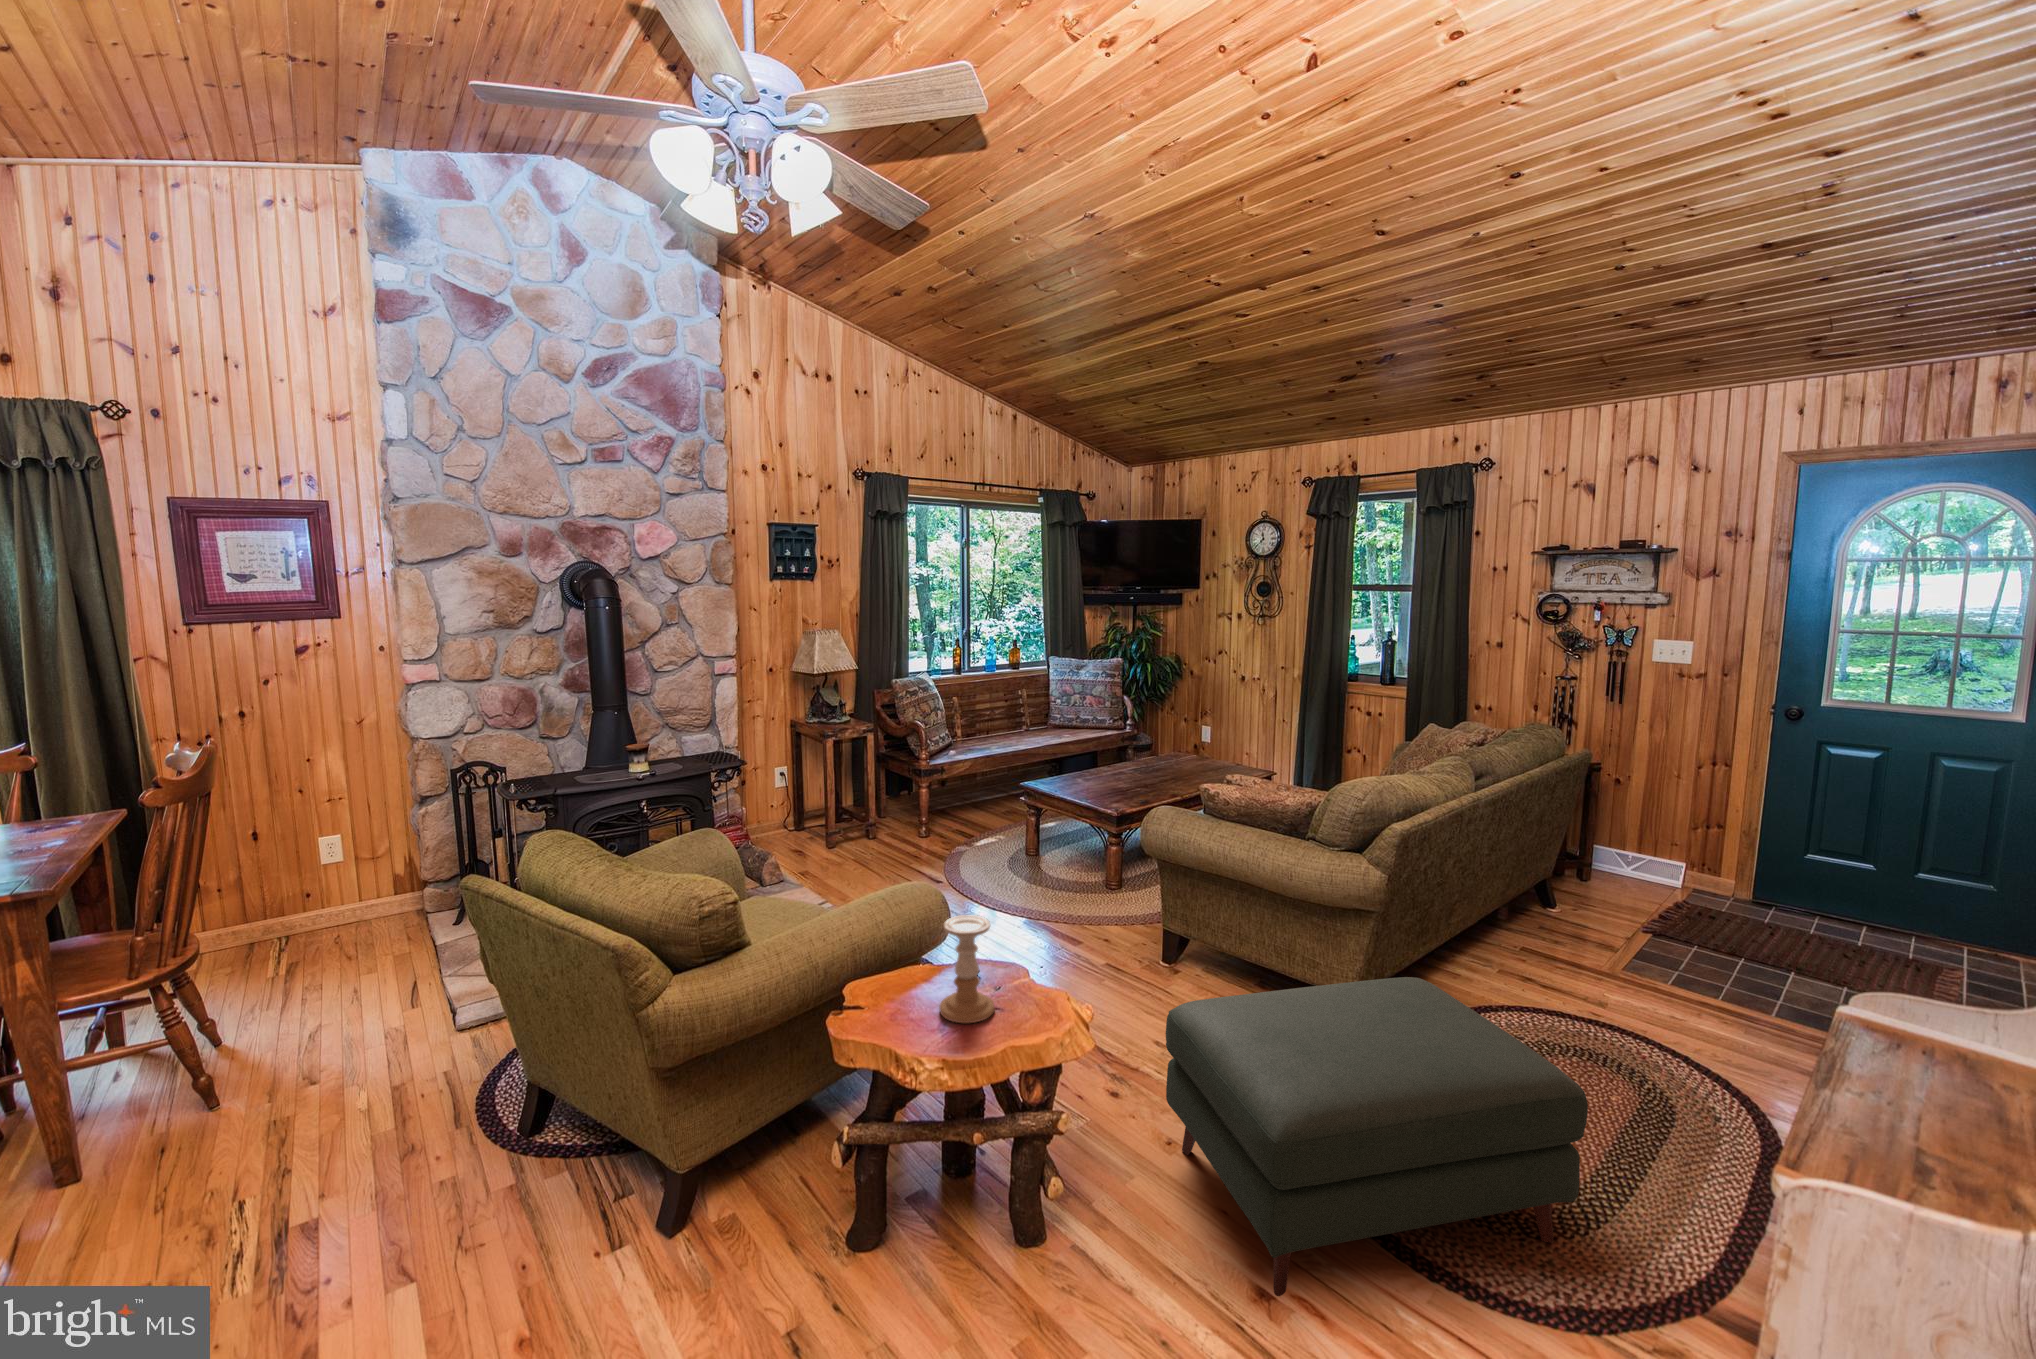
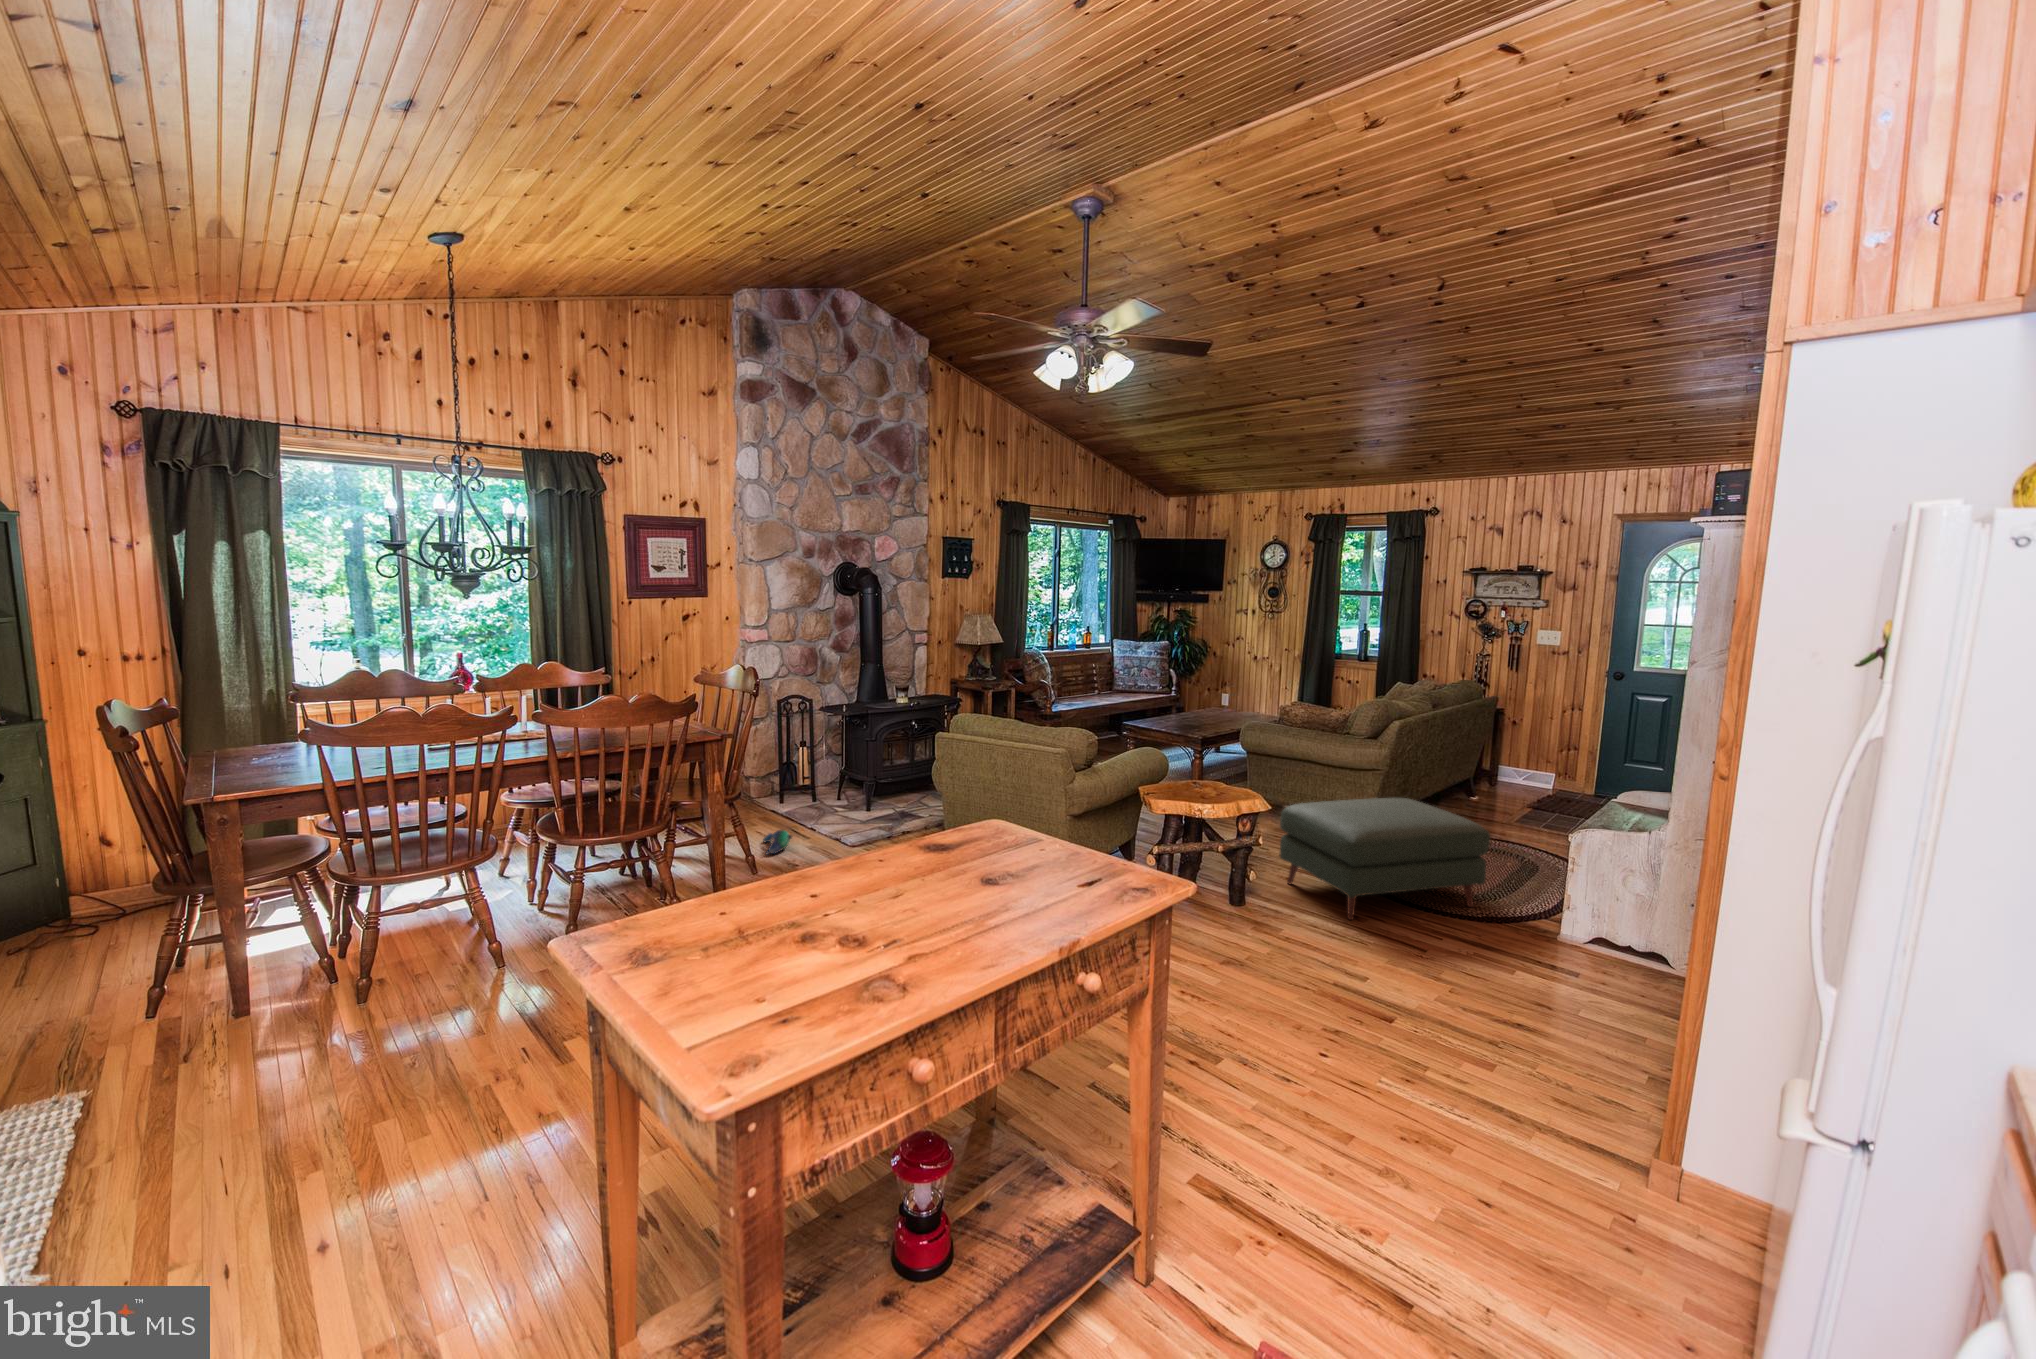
candle holder: present [939,915,995,1023] -> none [1191,746,1219,794]
plush toy: none [289,1006,363,1062] -> present [763,830,792,854]

